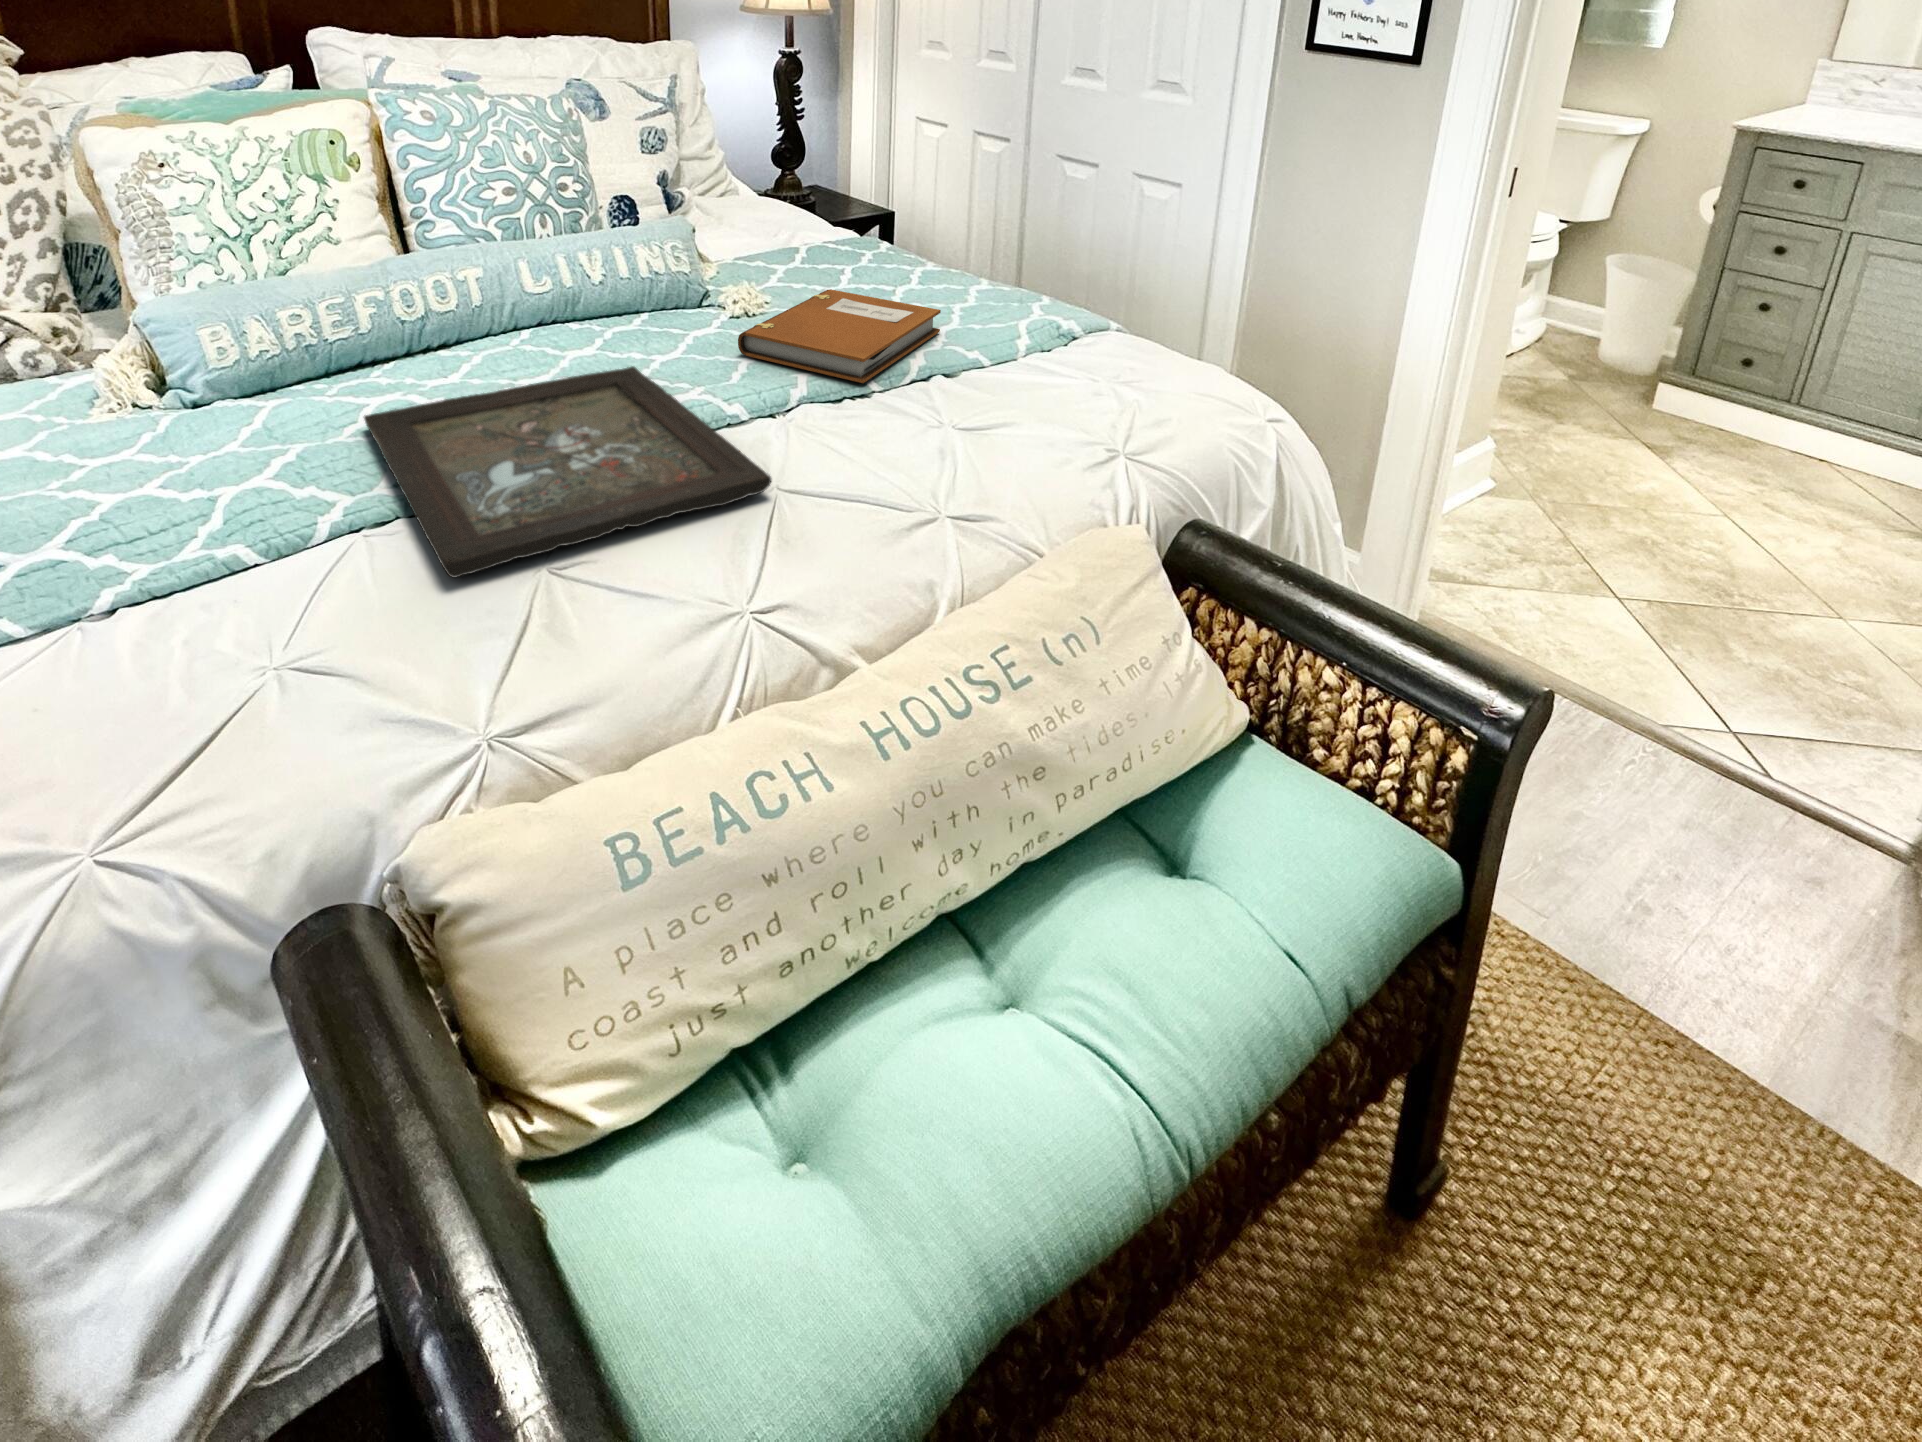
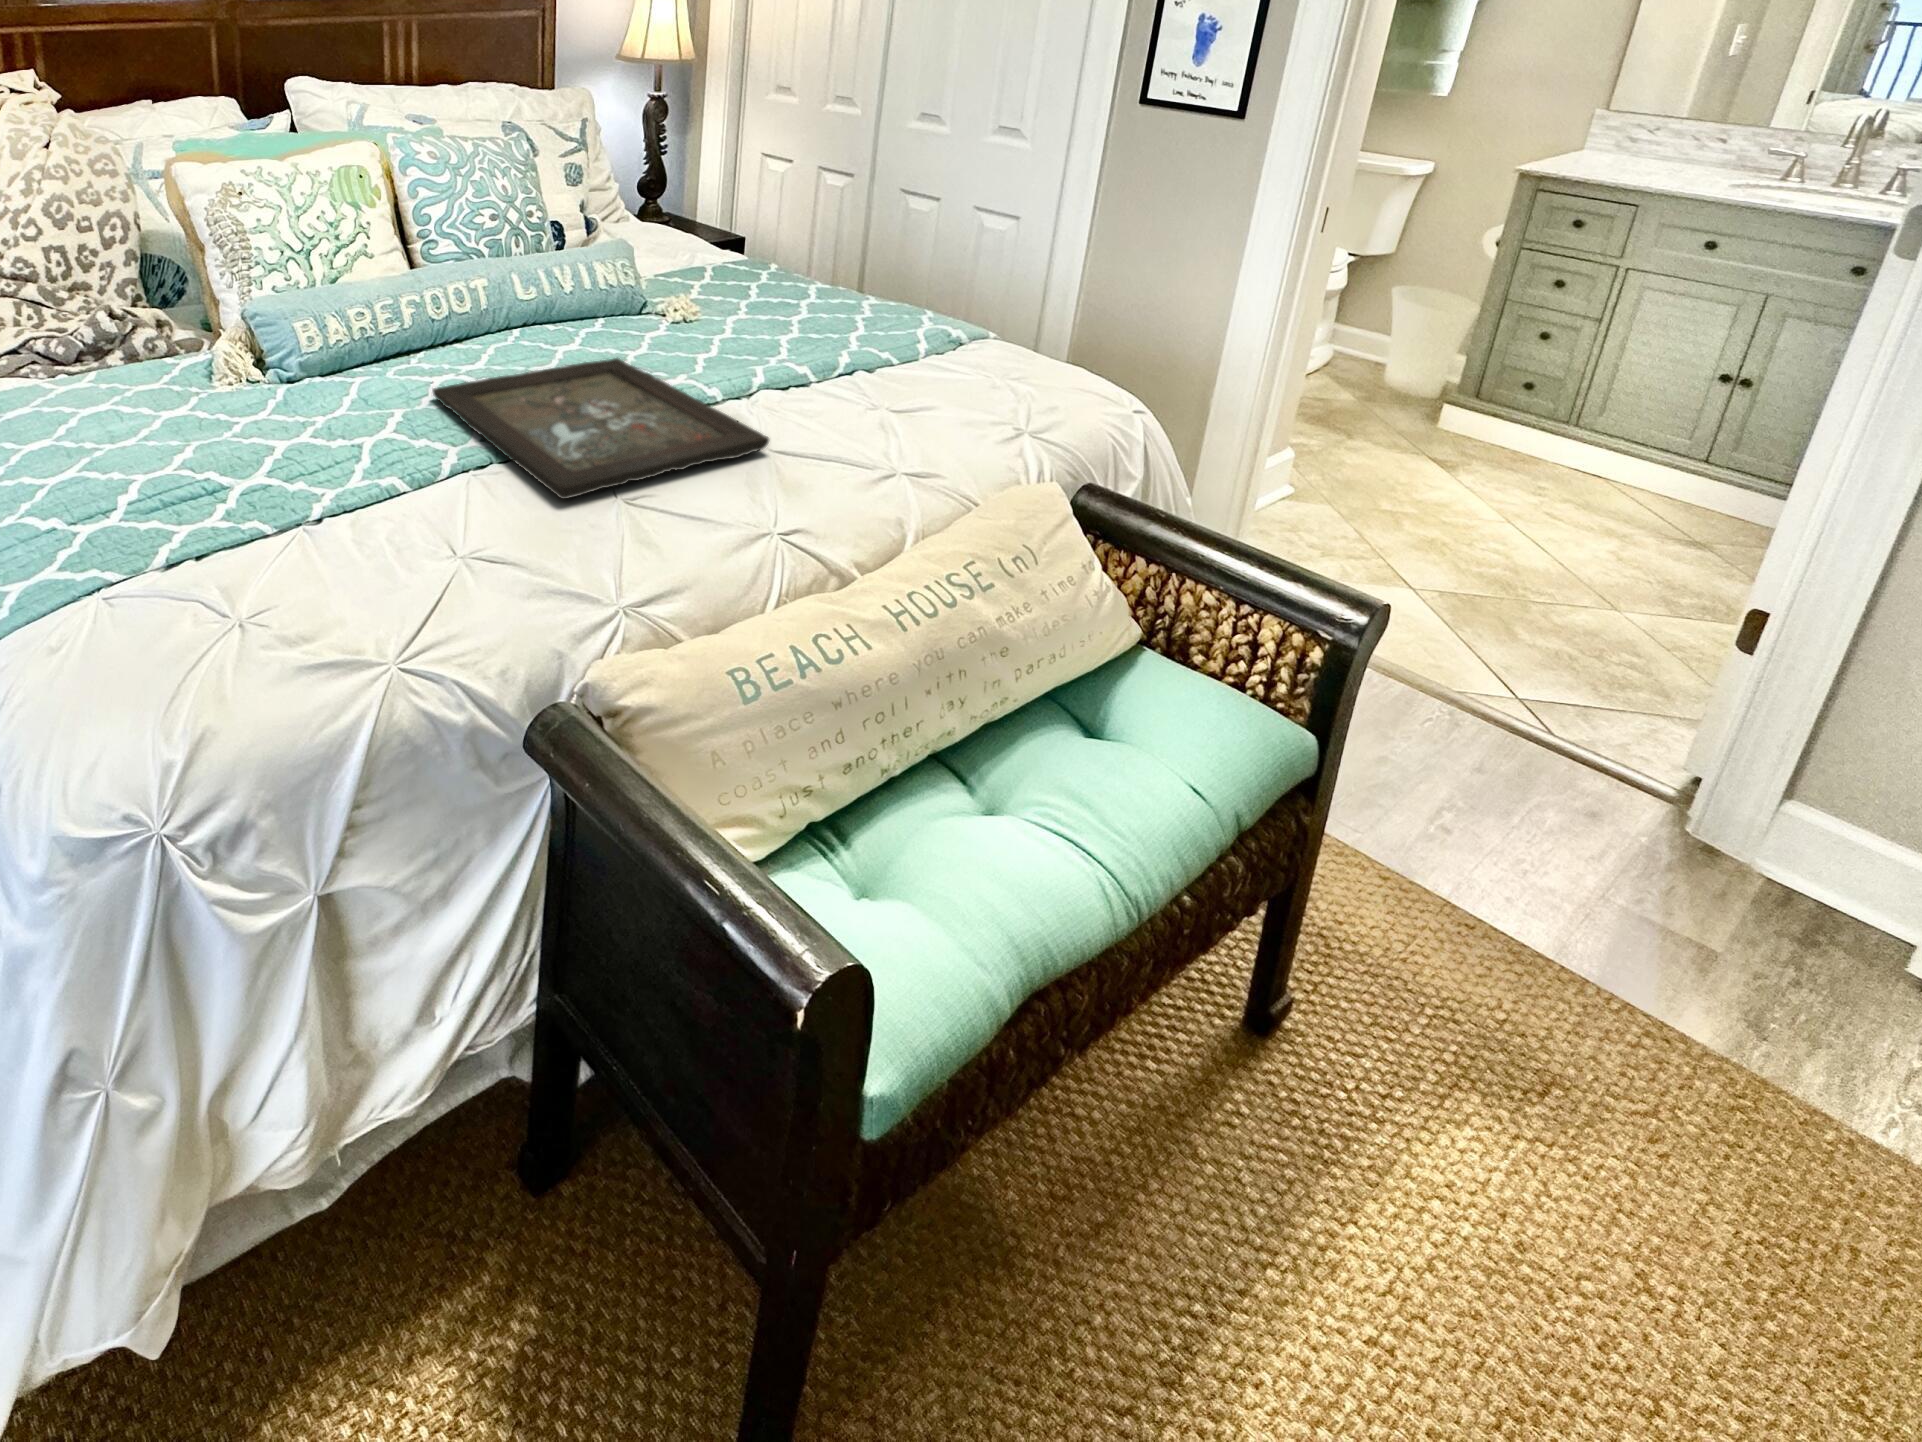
notebook: present [738,289,941,383] -> none [694,301,852,375]

